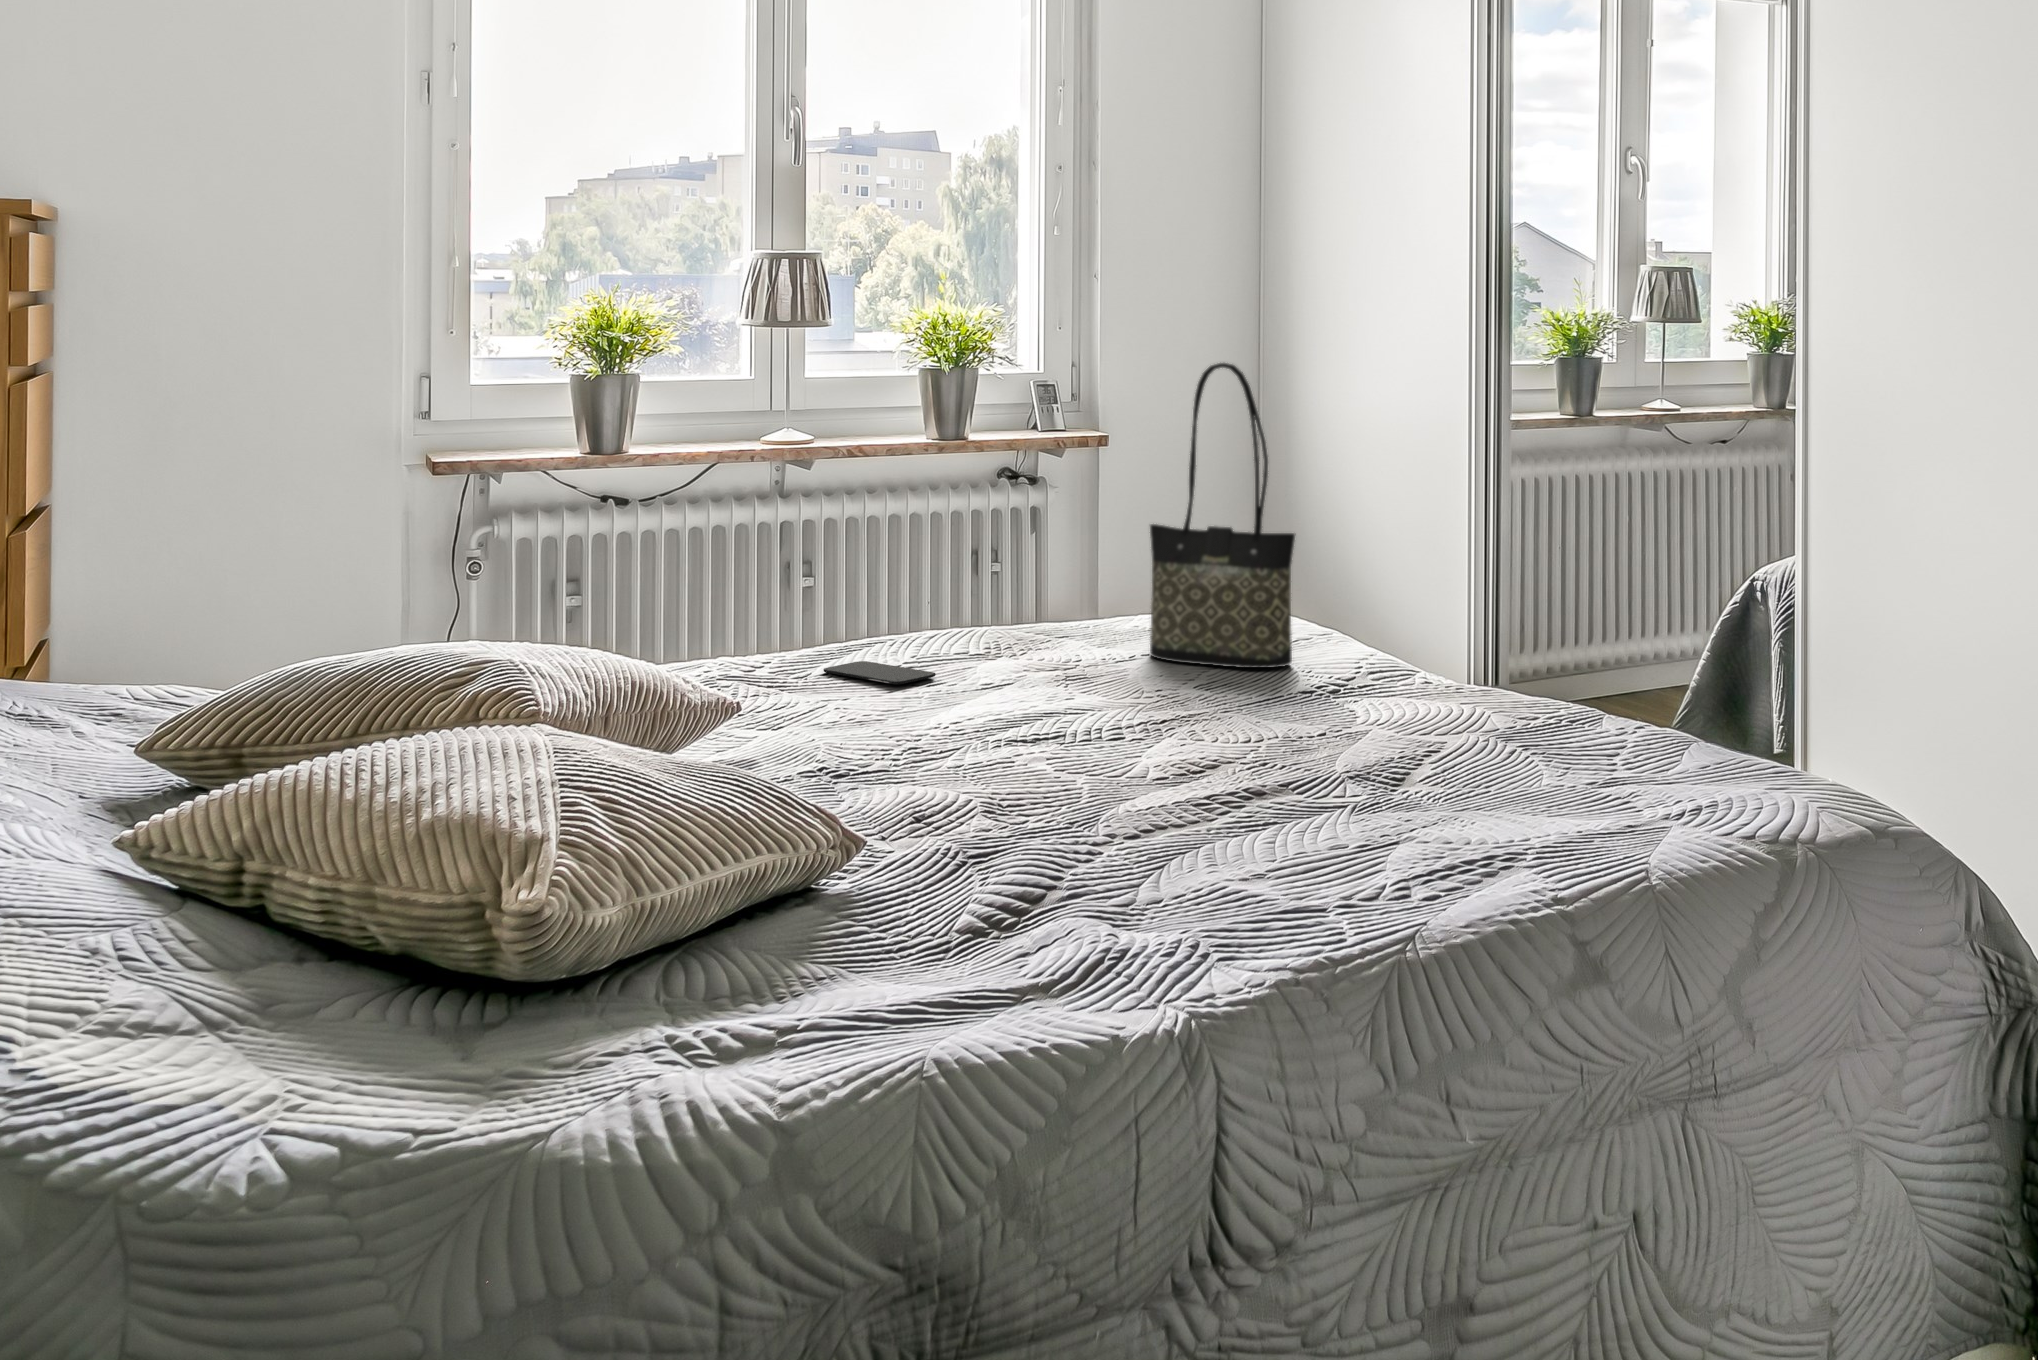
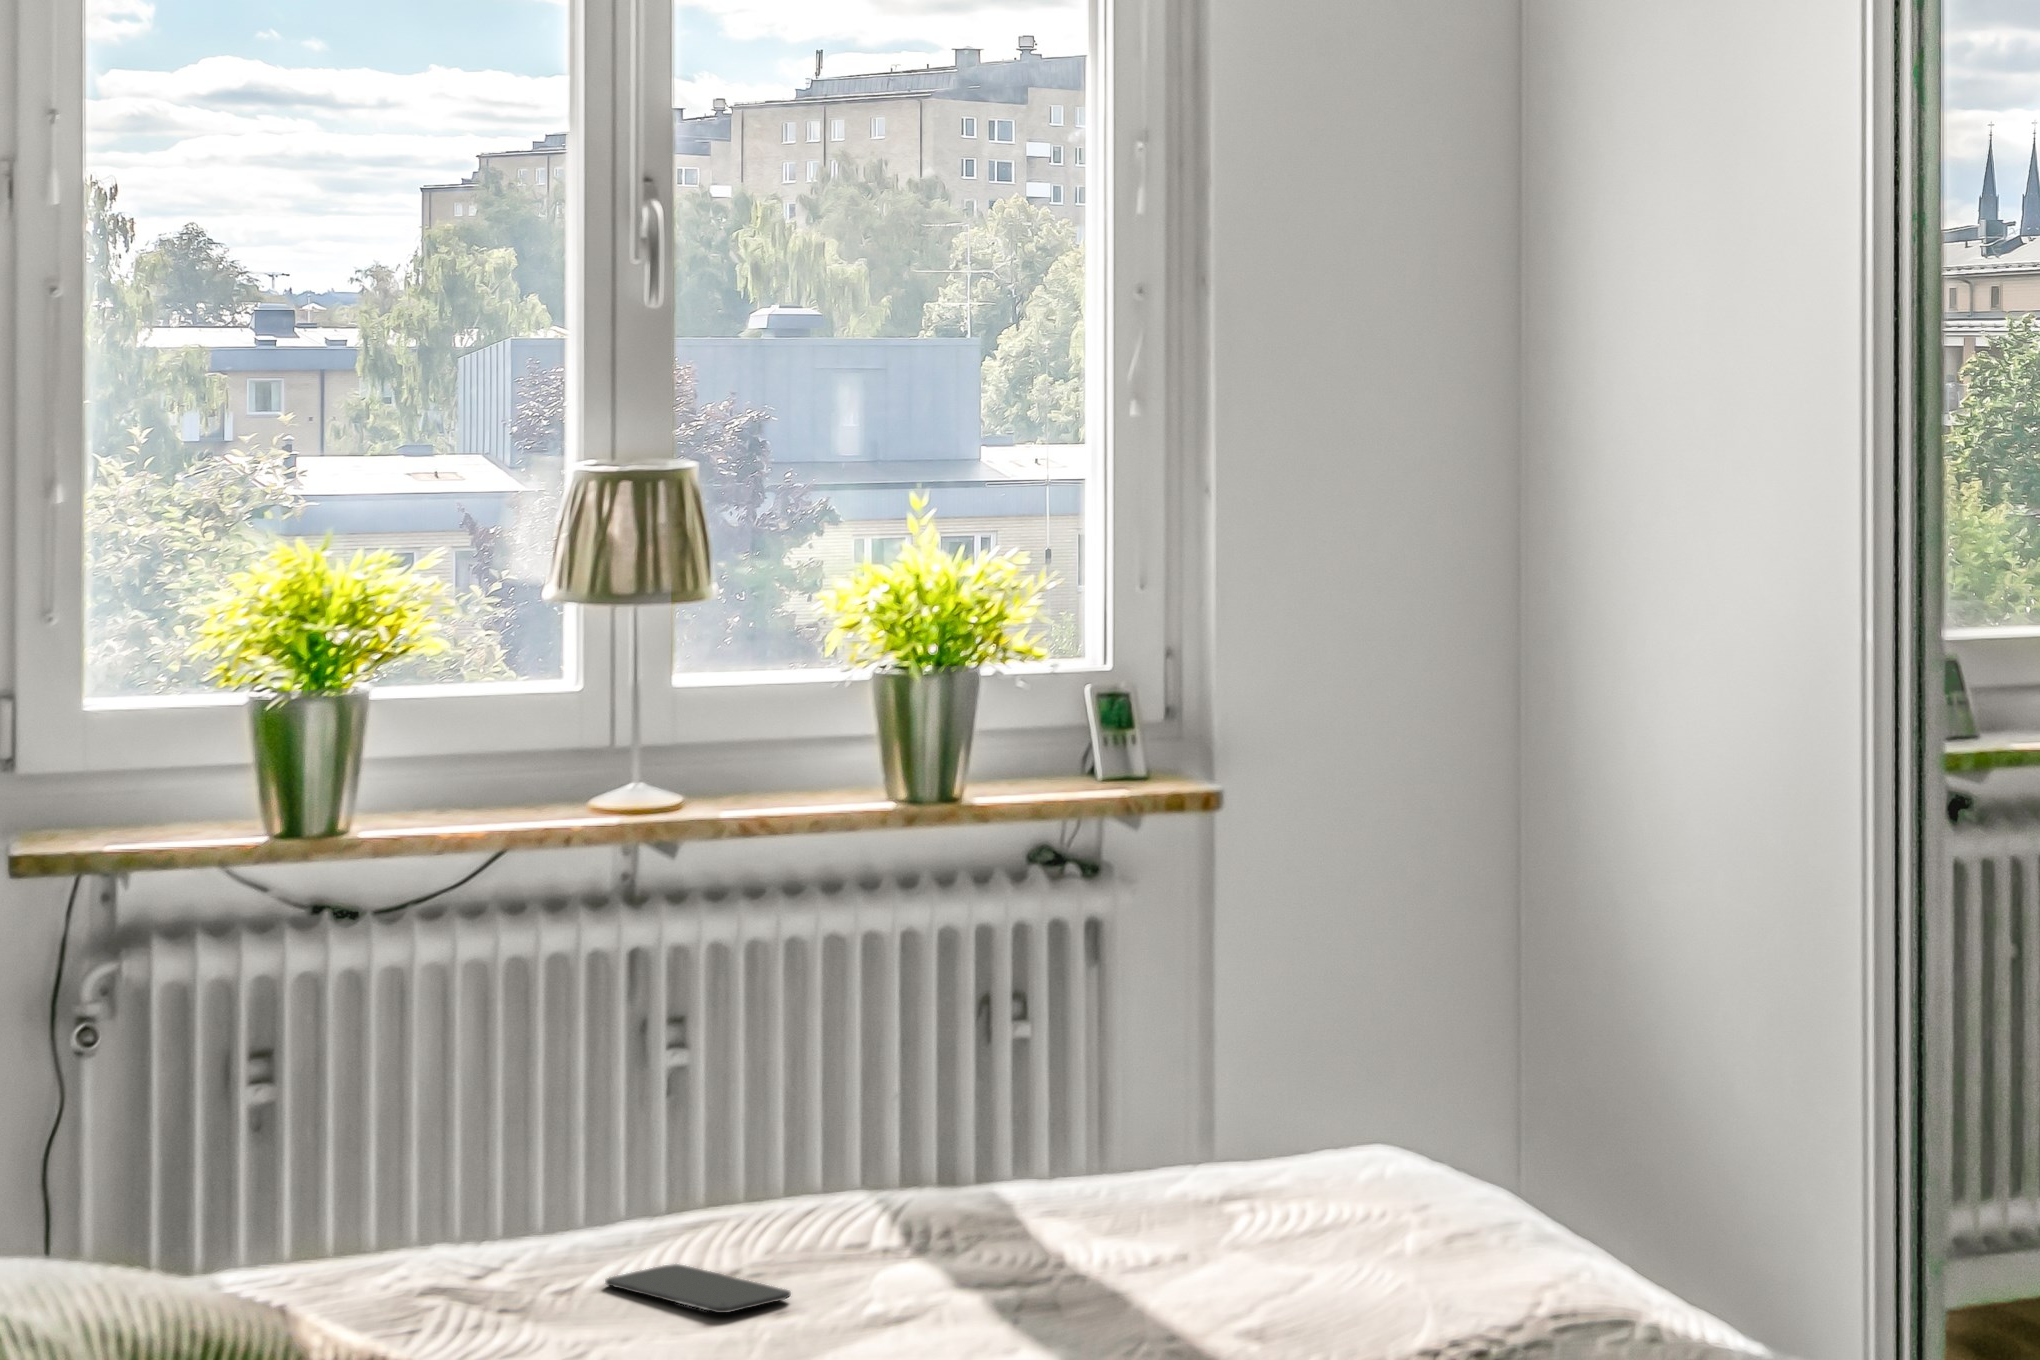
tote bag: present [1150,363,1295,668] -> none [1172,743,1417,1291]

